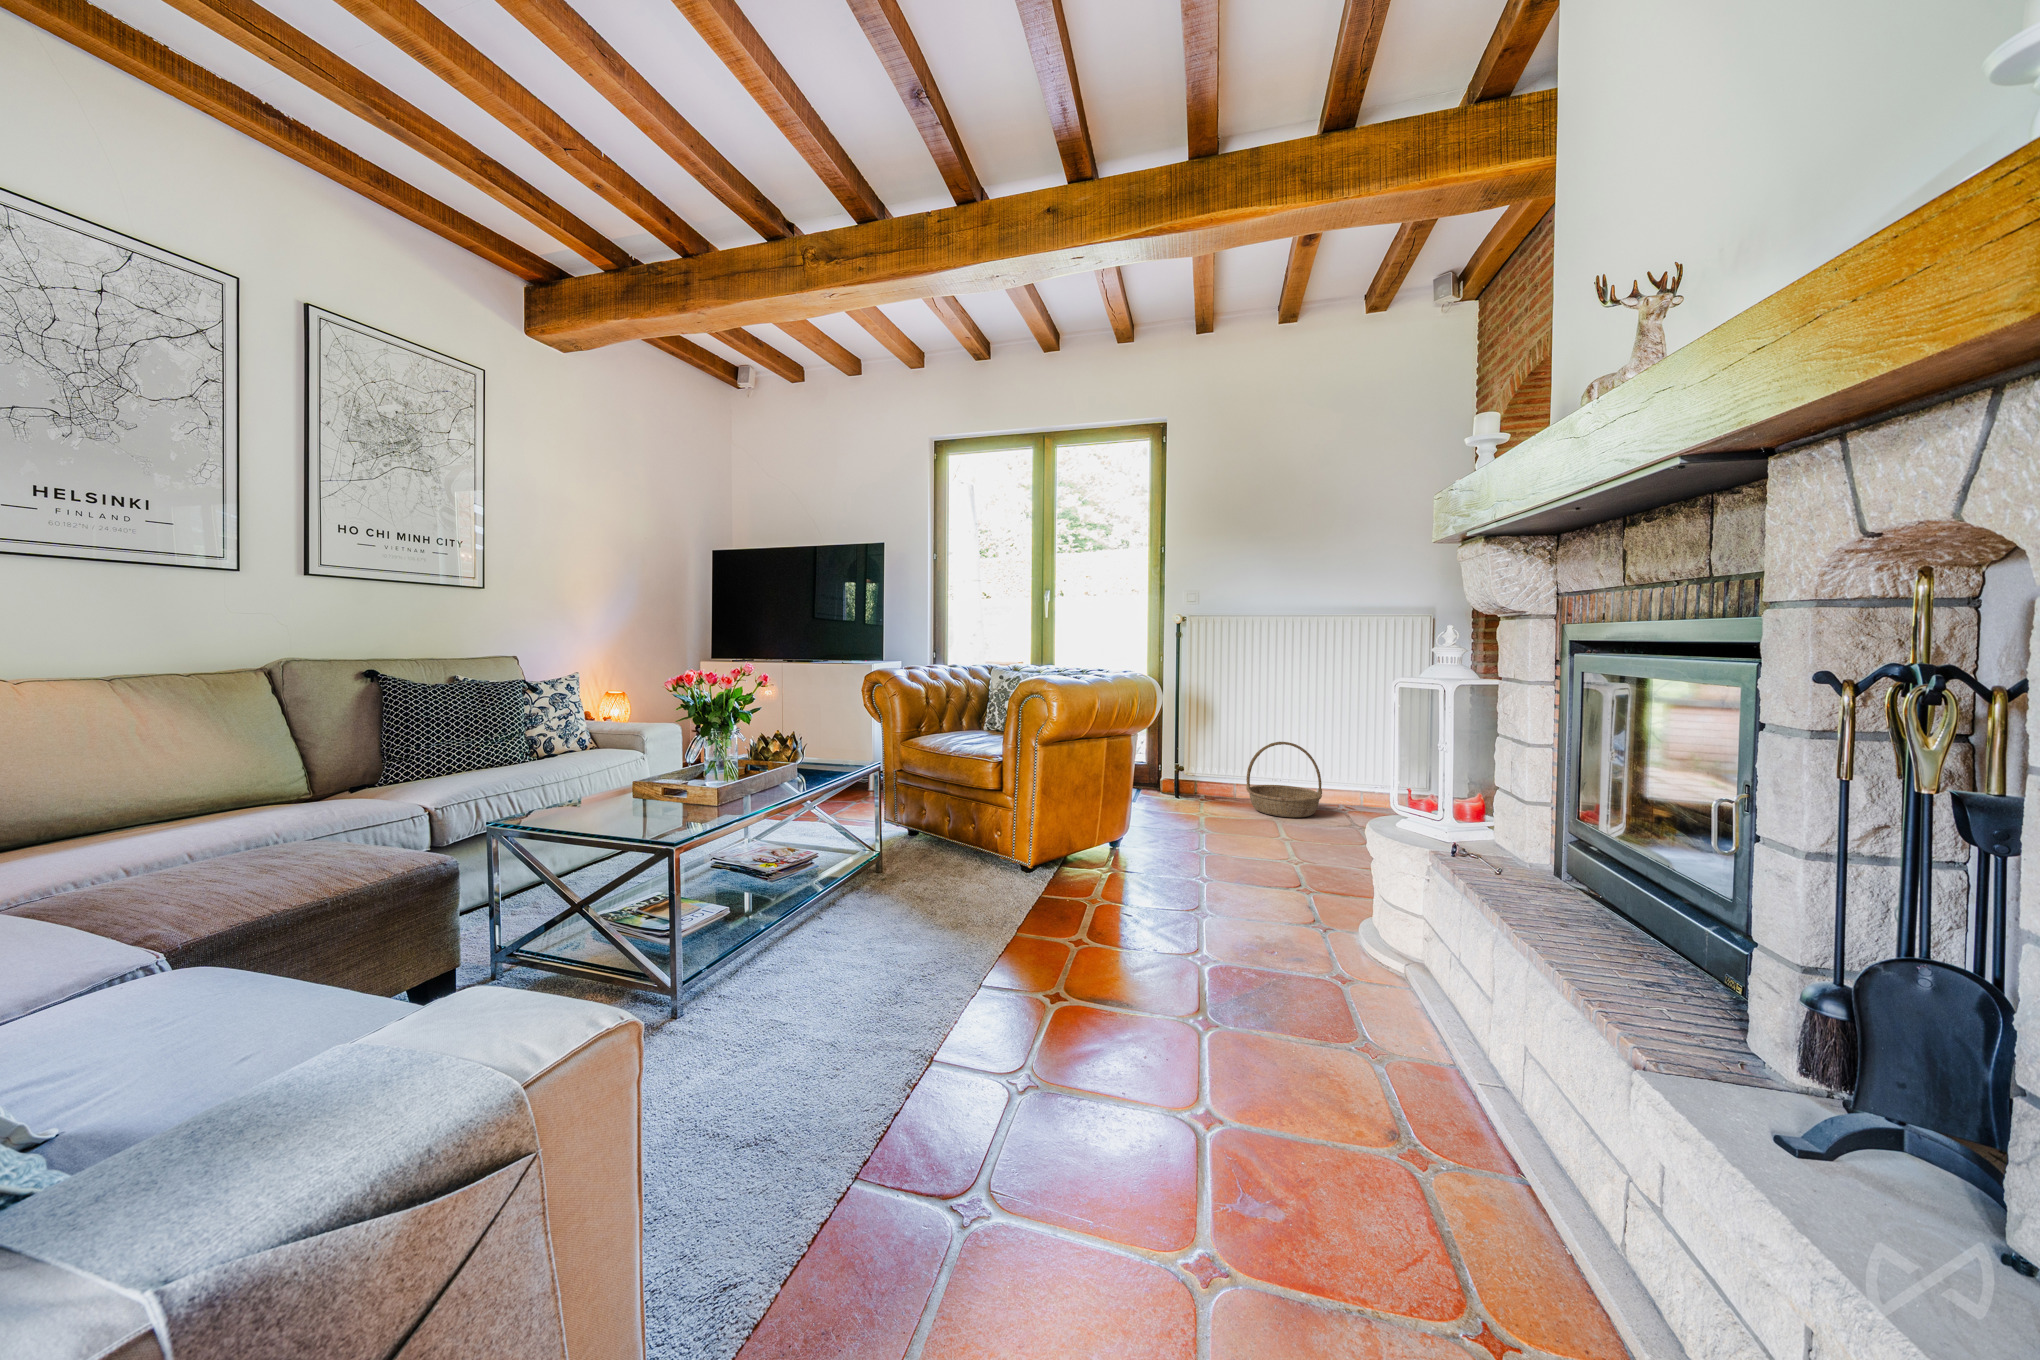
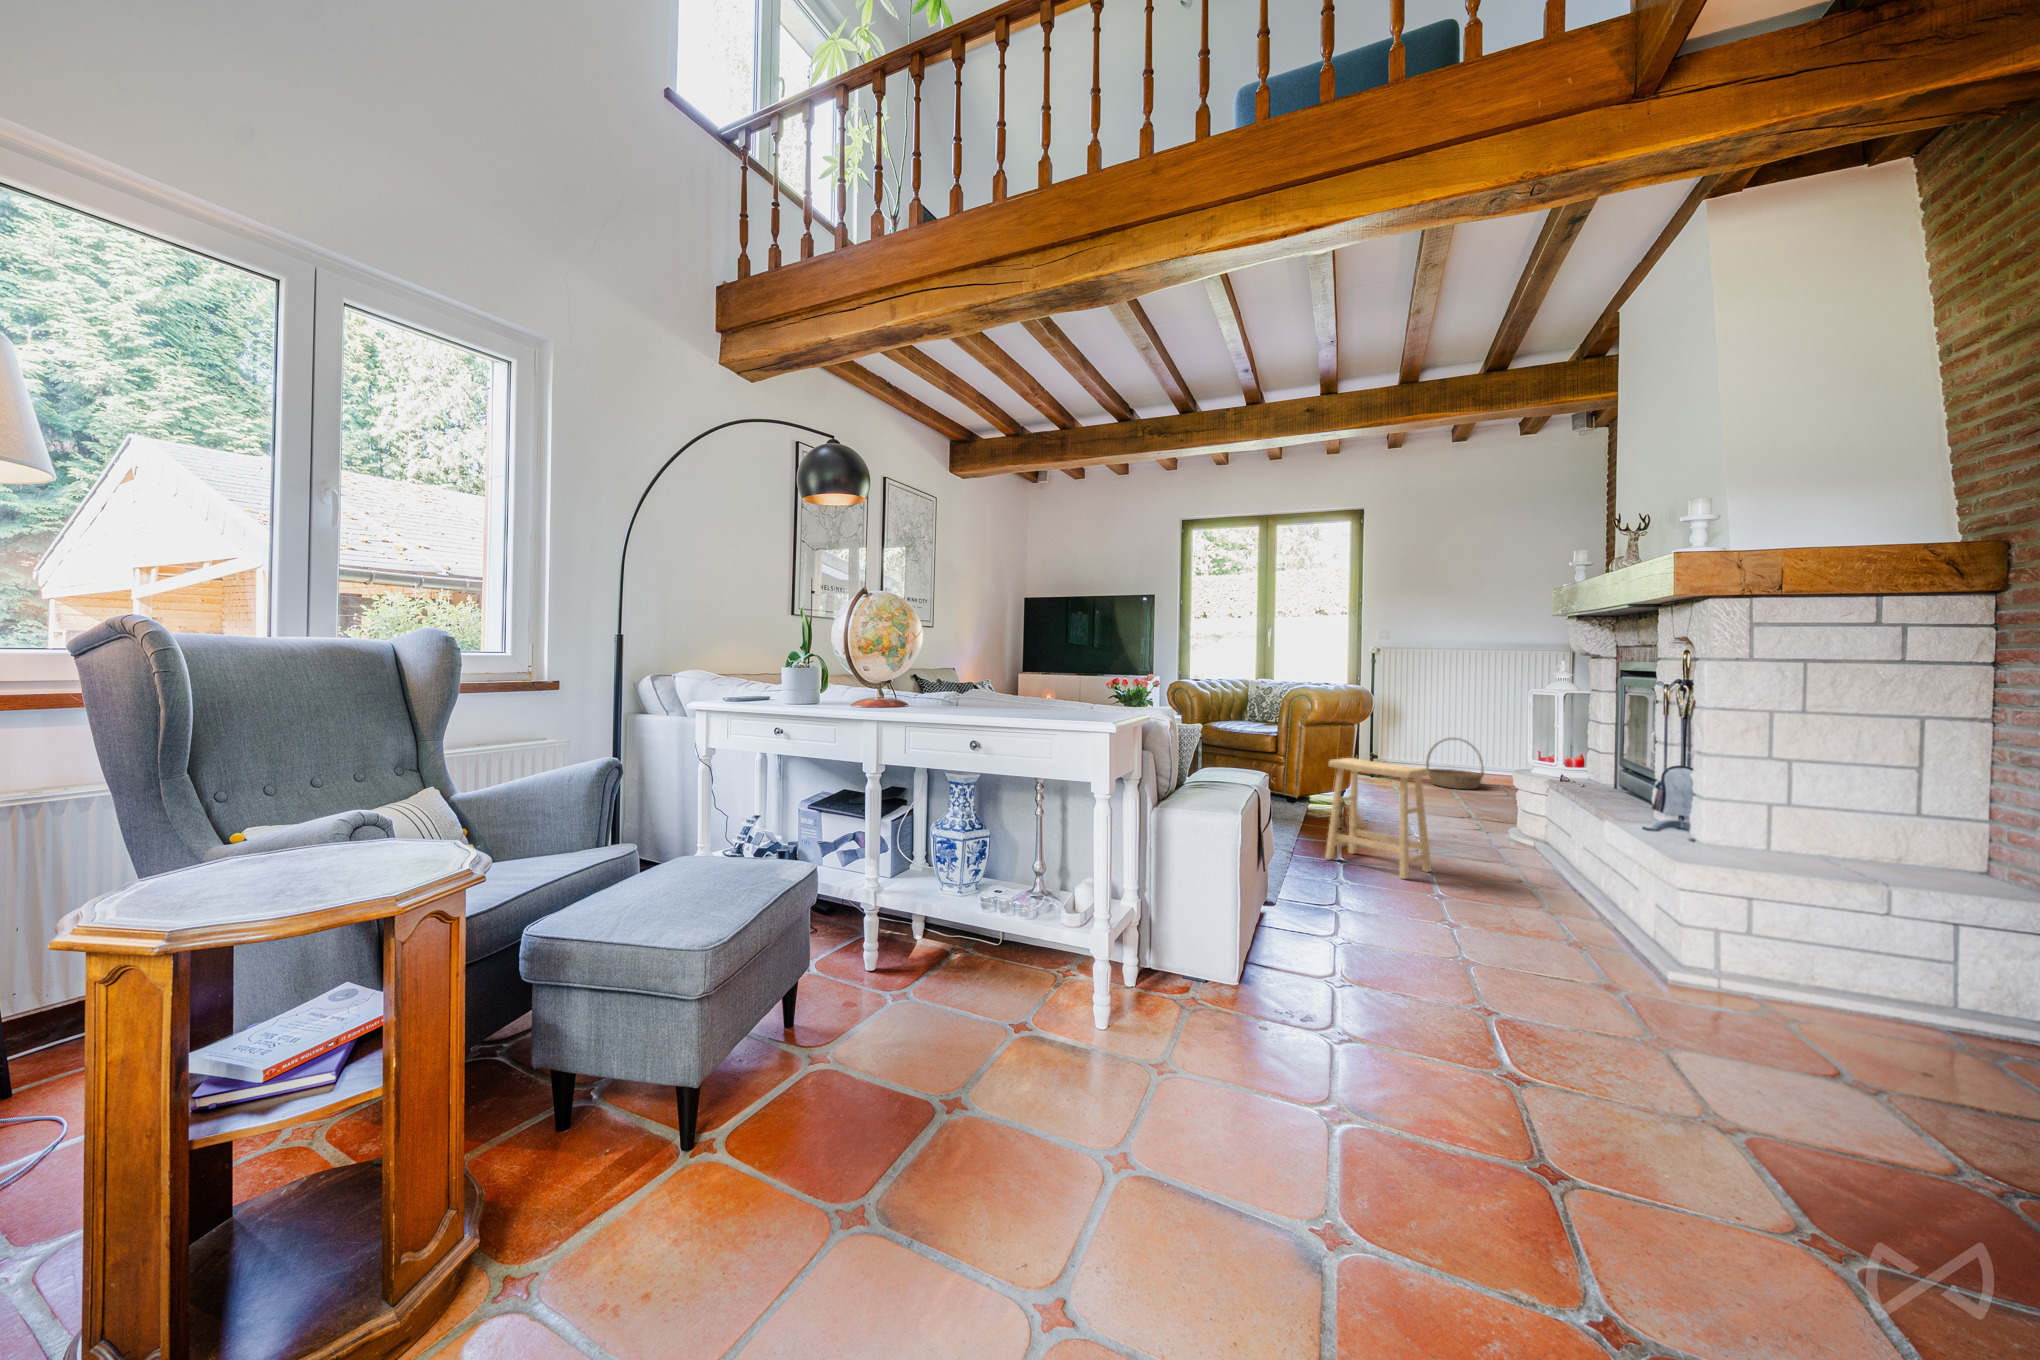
footstool: none [994,839,1215,1182] -> present [1325,758,1431,879]

